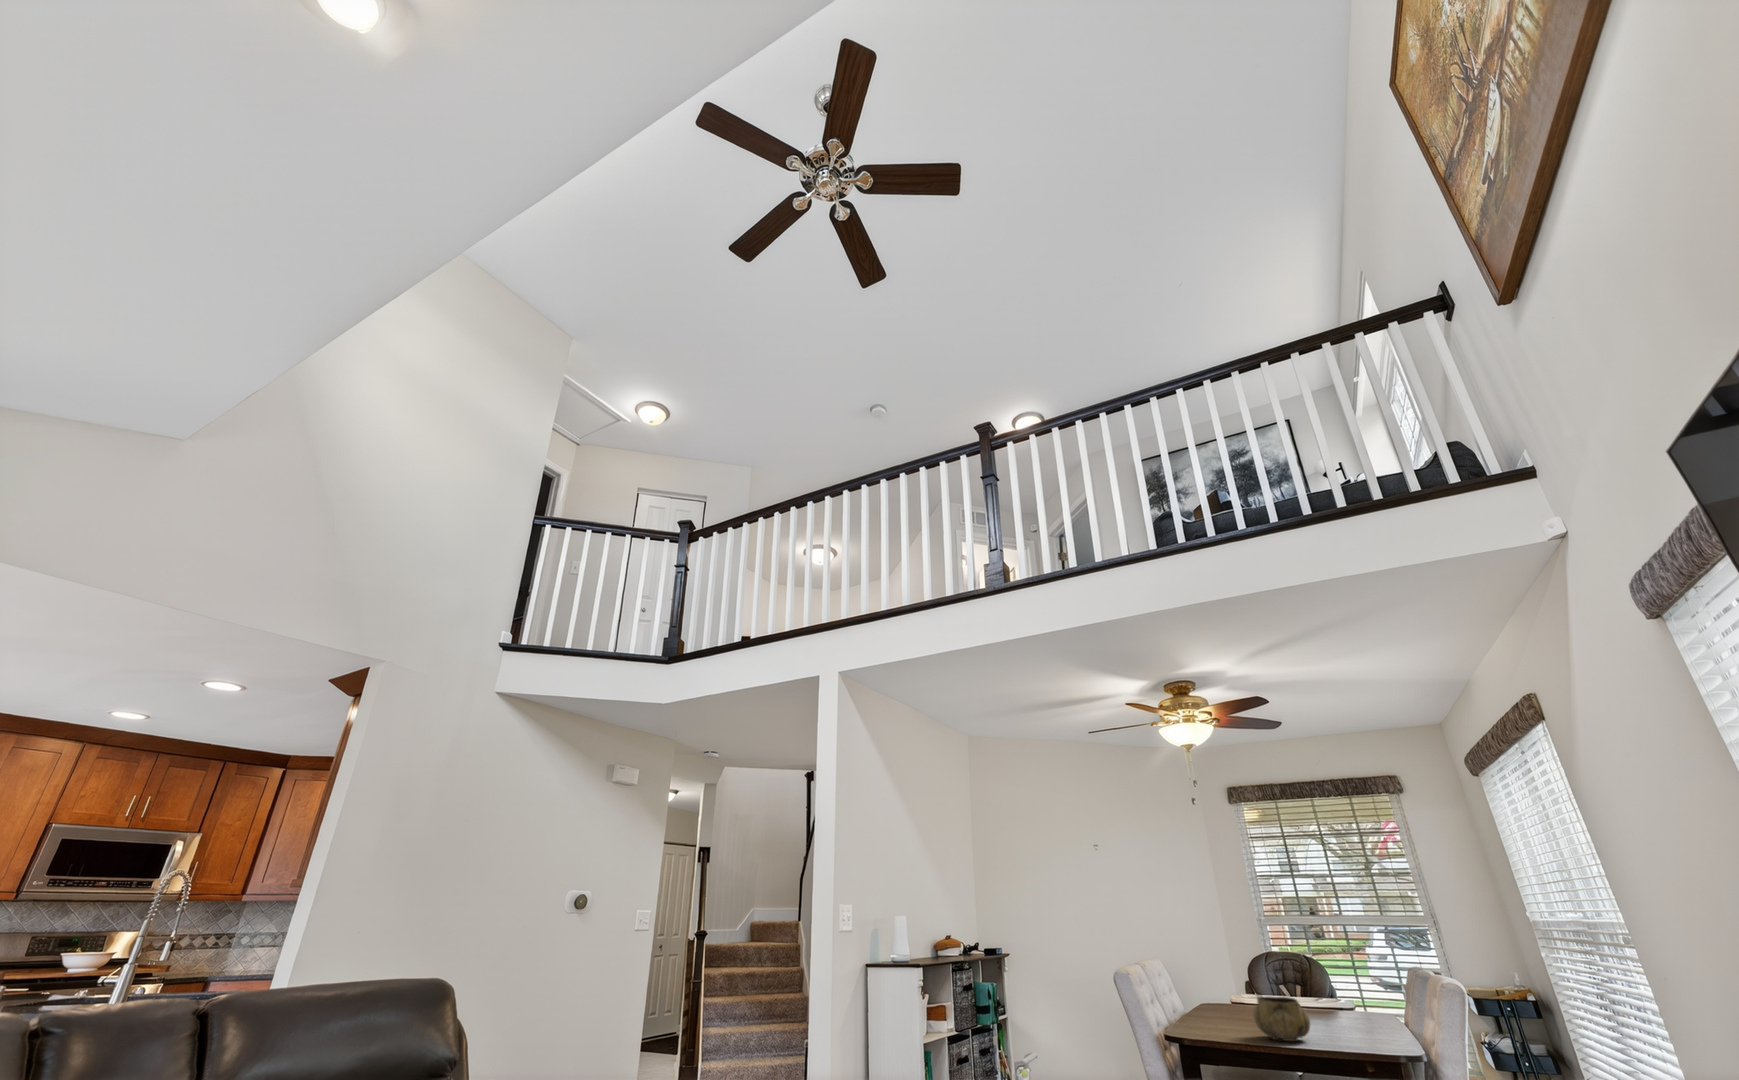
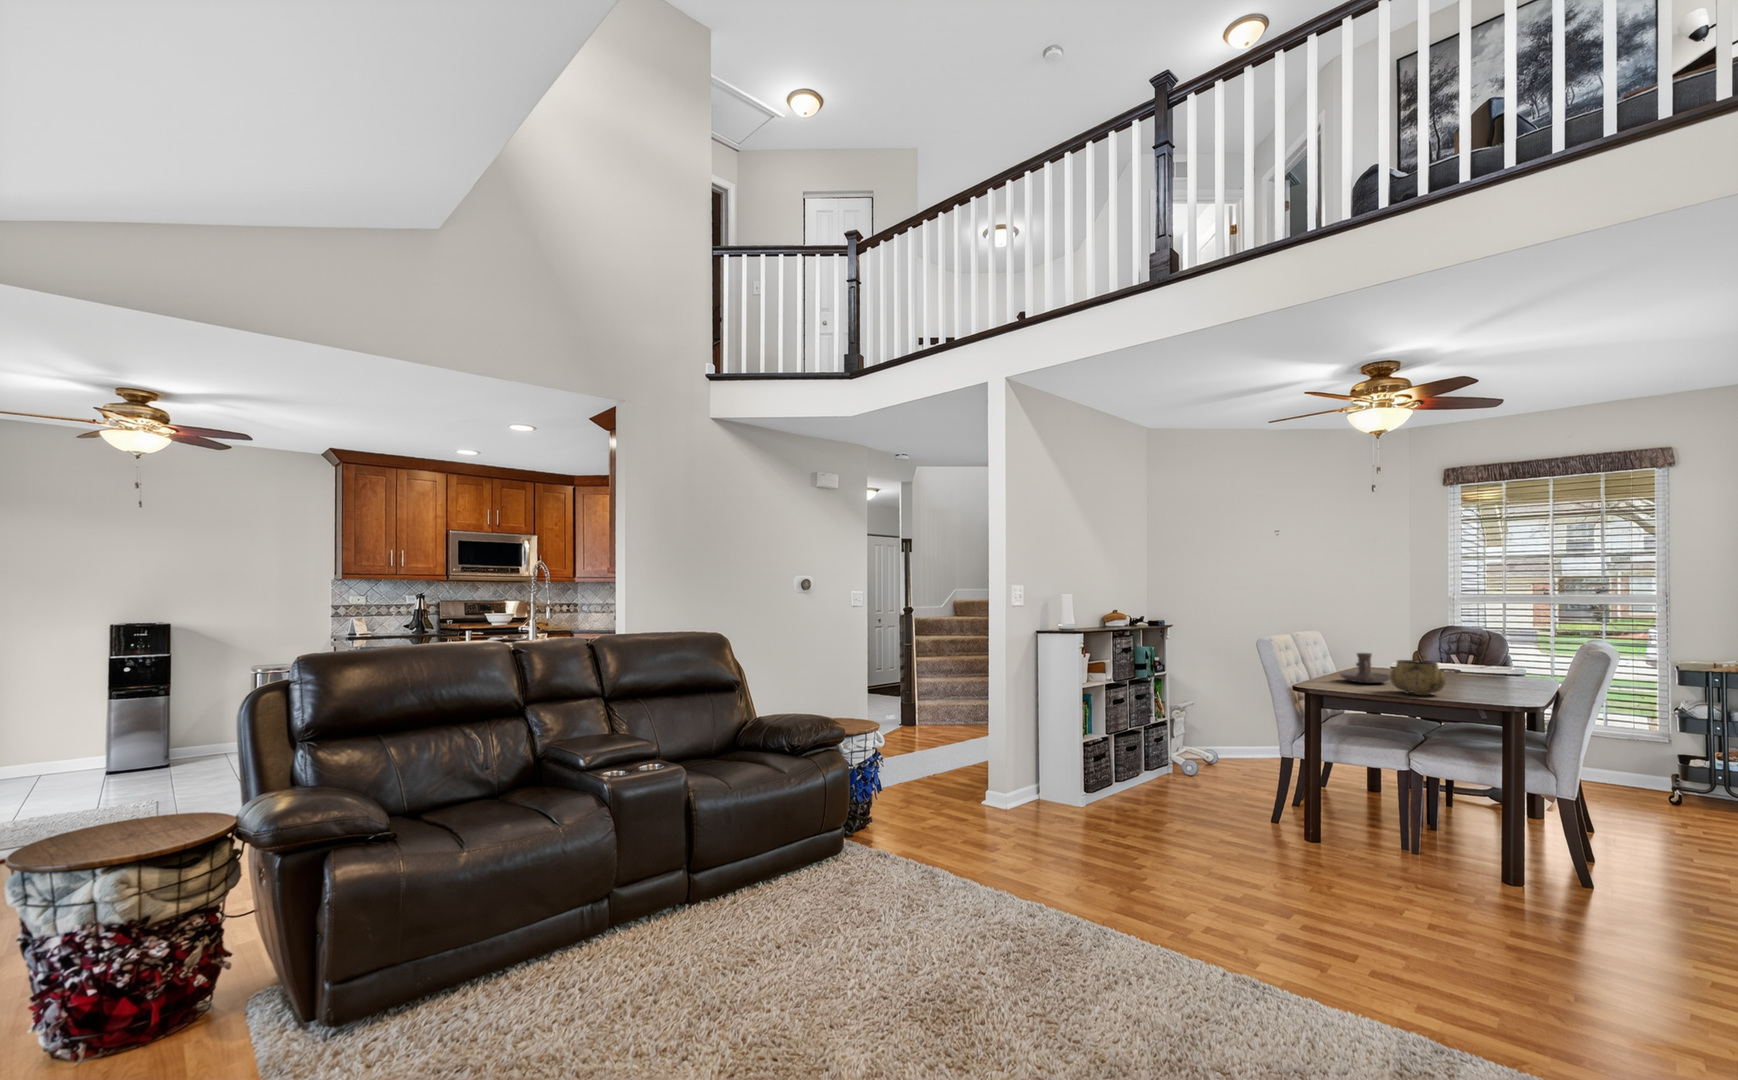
candle holder: none [1196,987,1248,1026] -> present [1340,653,1390,683]

